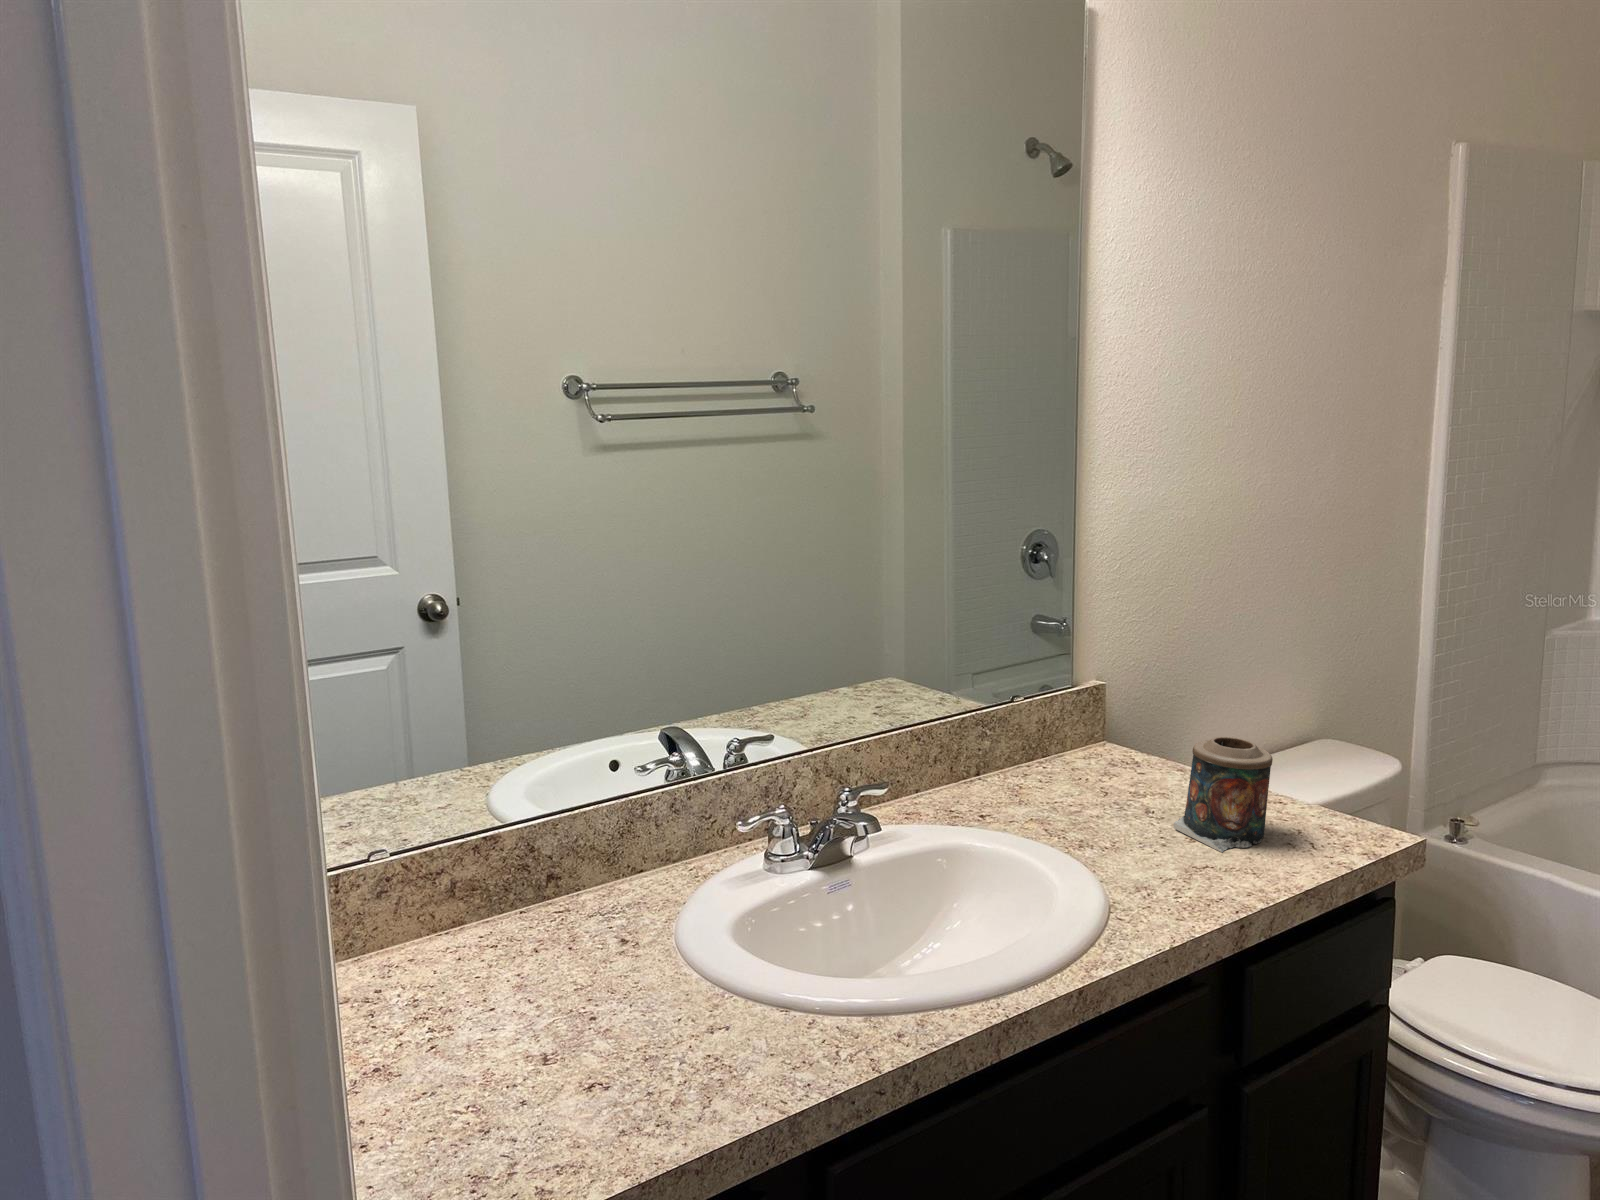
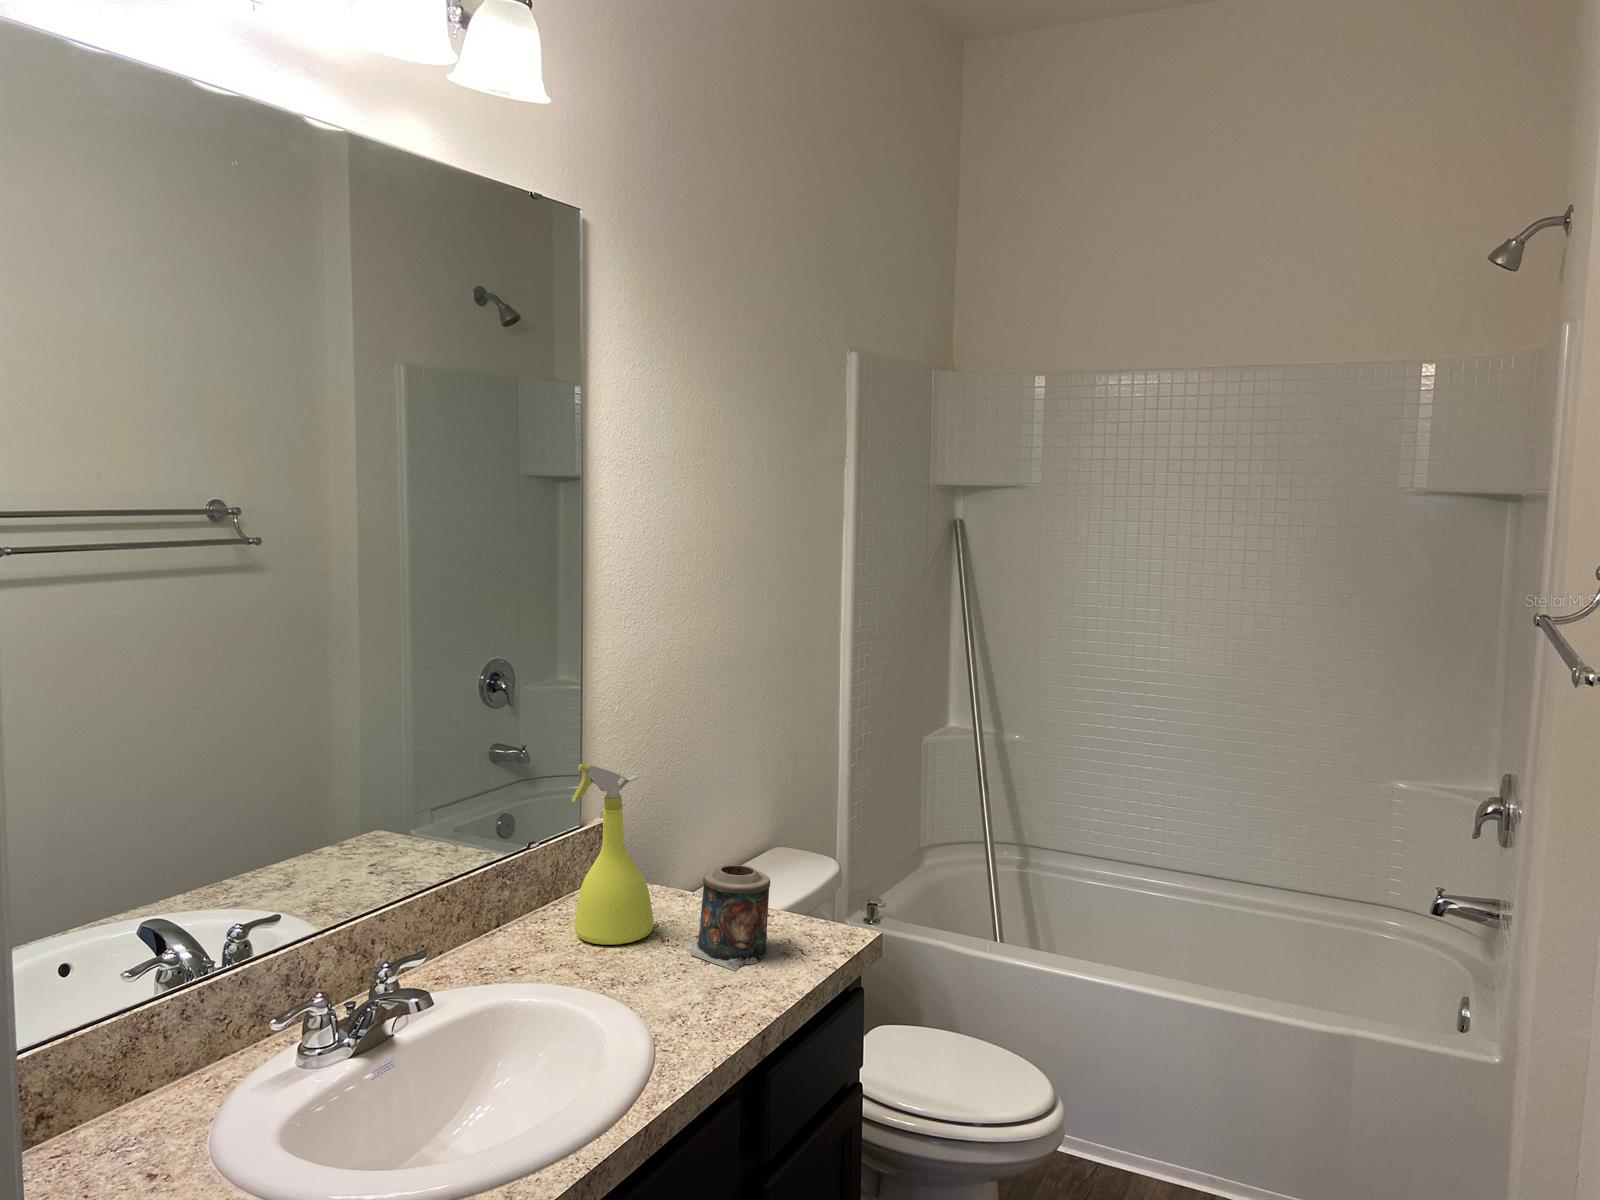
spray bottle: none [1053,614,1140,808] -> present [571,764,654,945]

